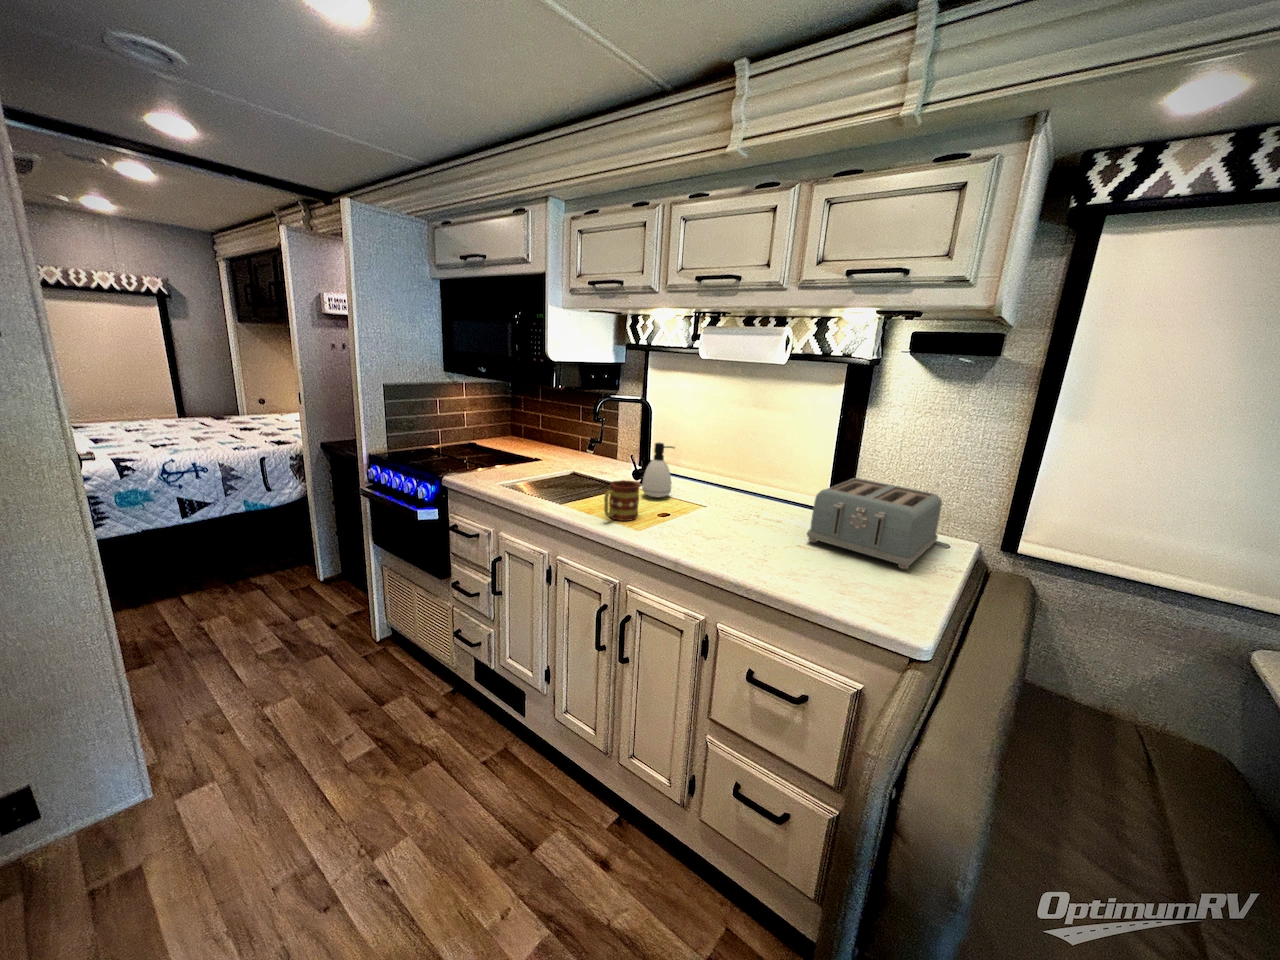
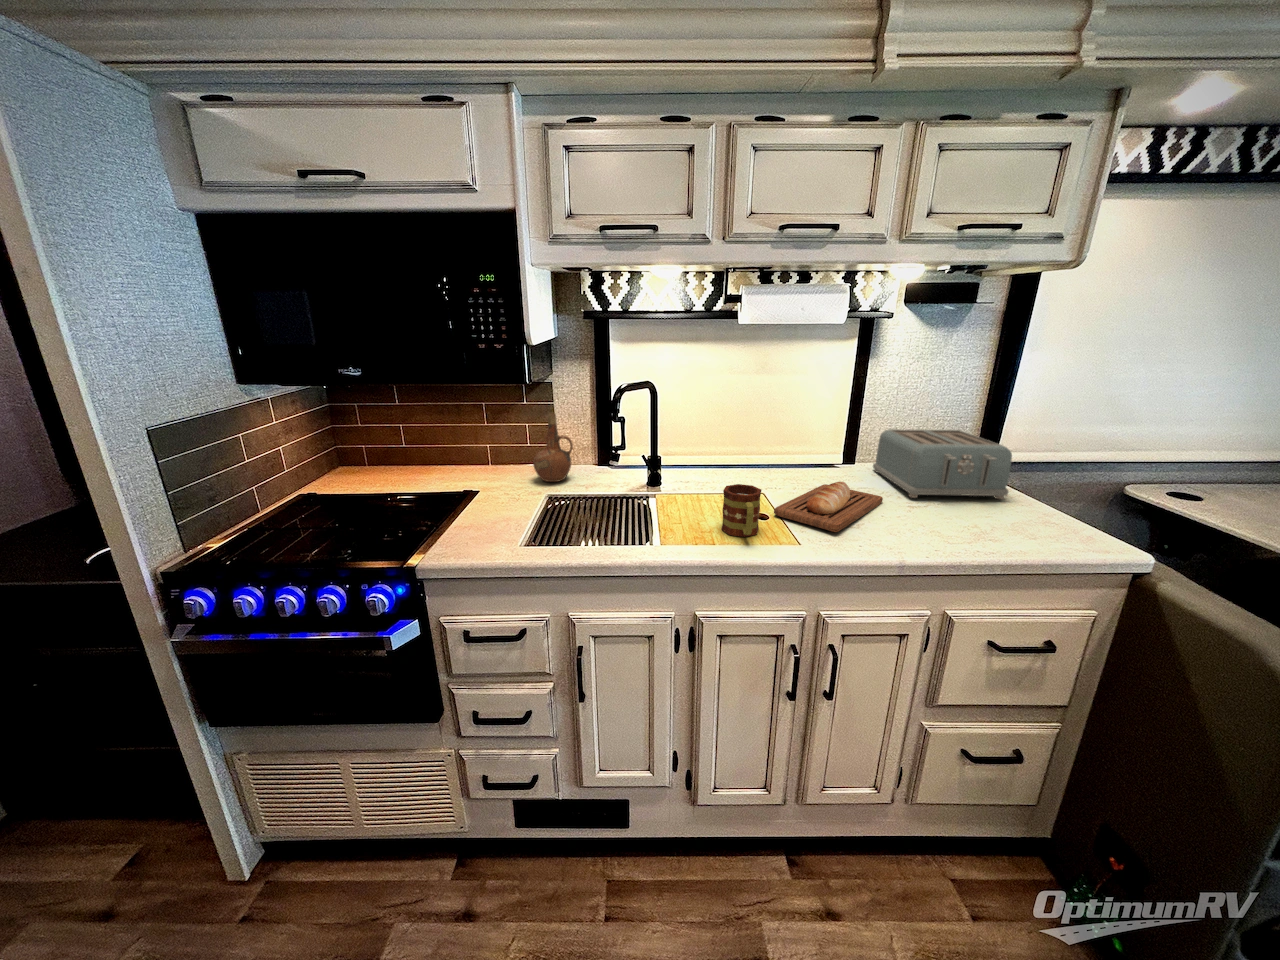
ceramic pitcher: none [574,415,604,467] -> present [533,413,573,482]
soap dispenser: present [642,443,675,497] -> none [692,431,729,497]
bread loaf: none [665,507,777,537] -> present [774,482,883,532]

